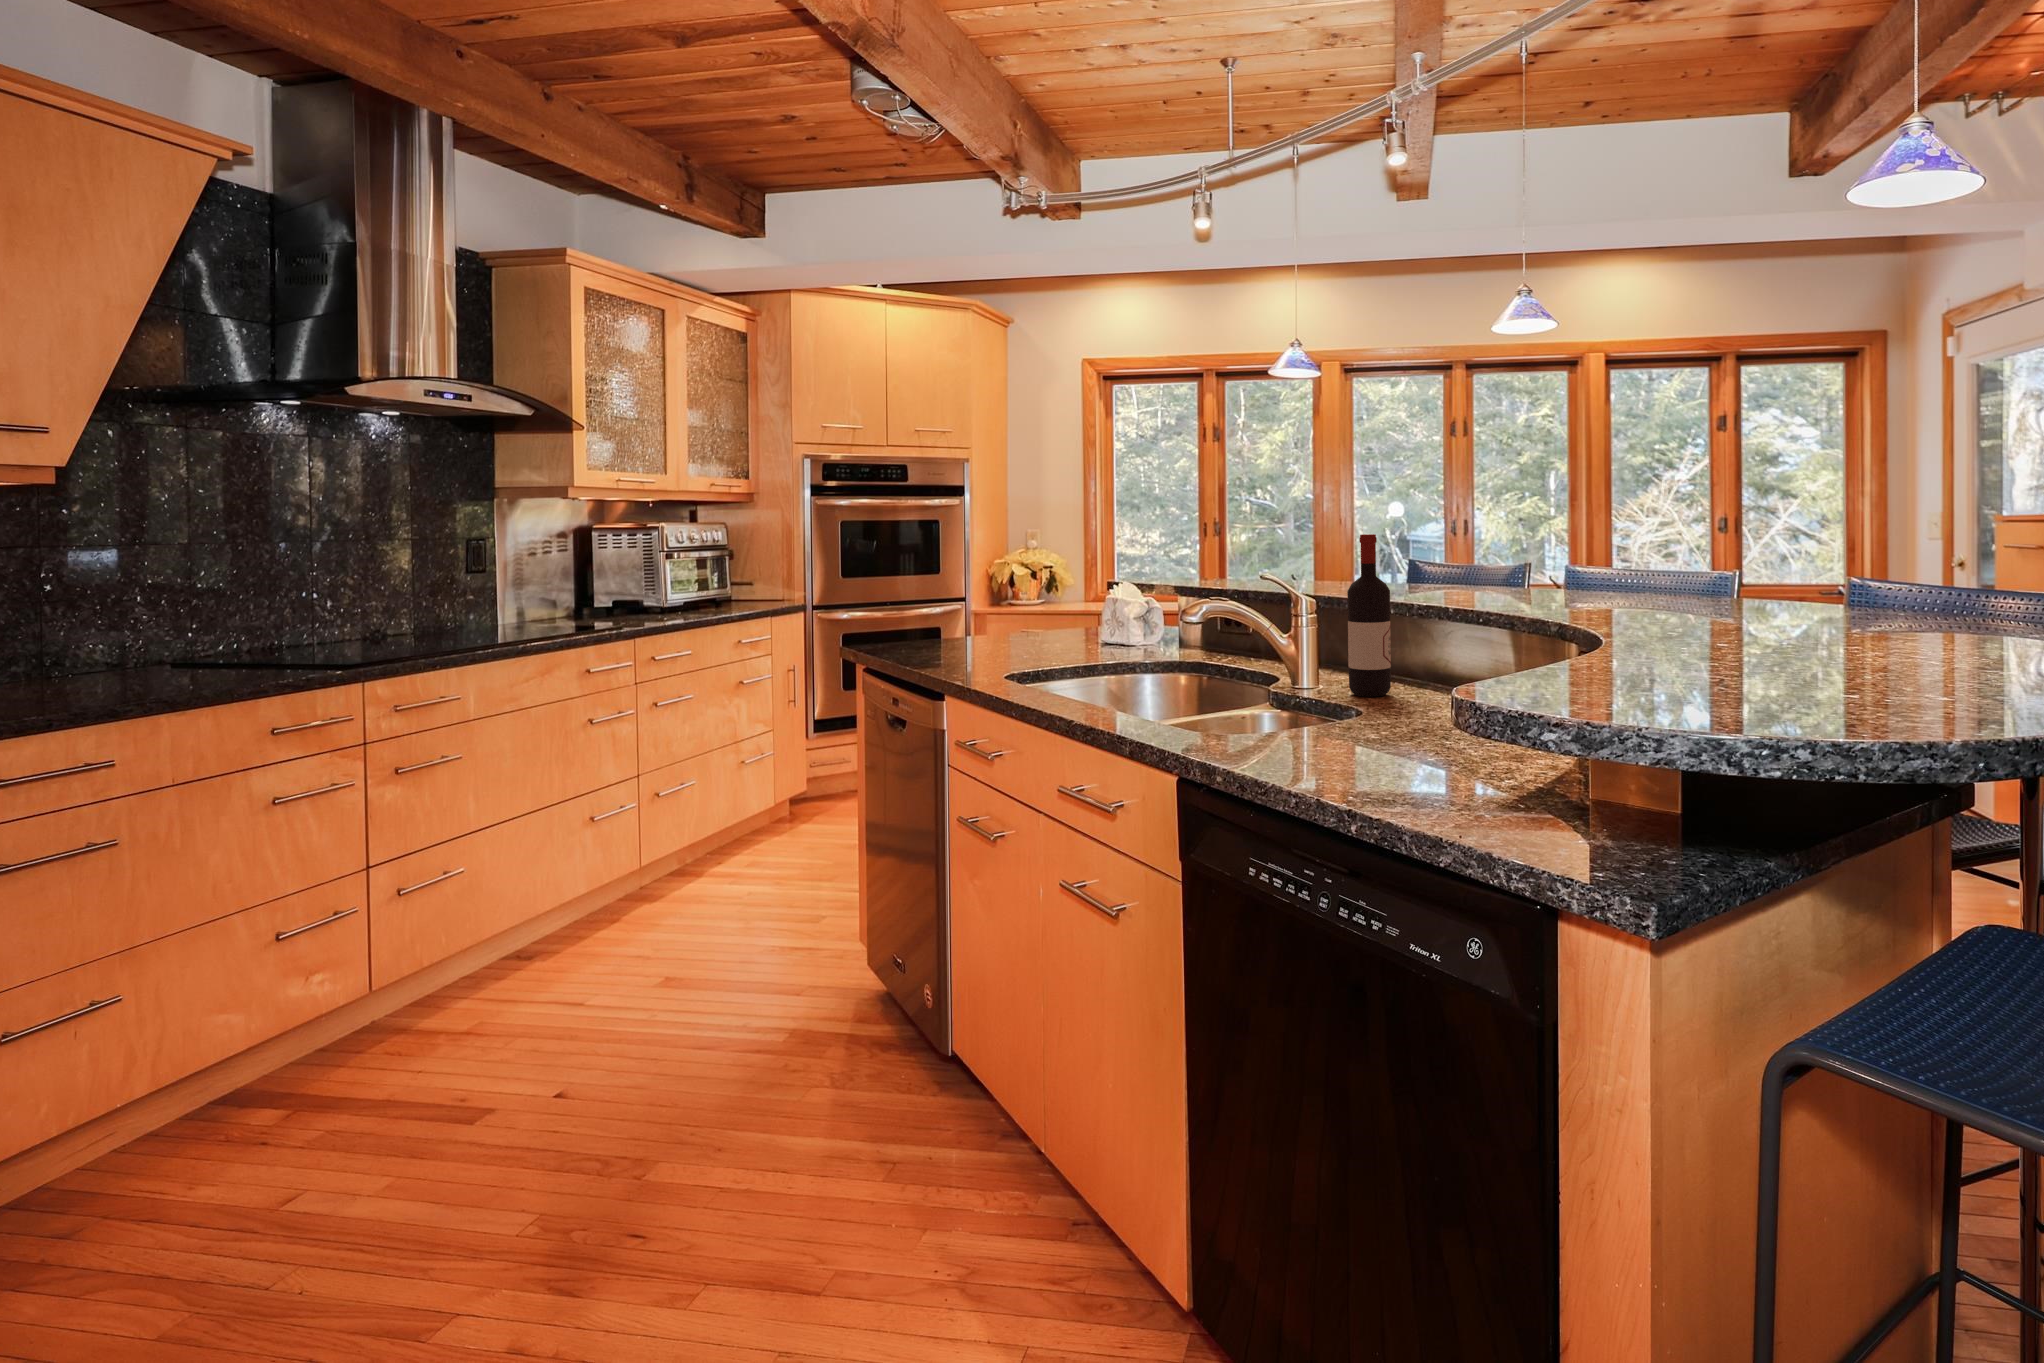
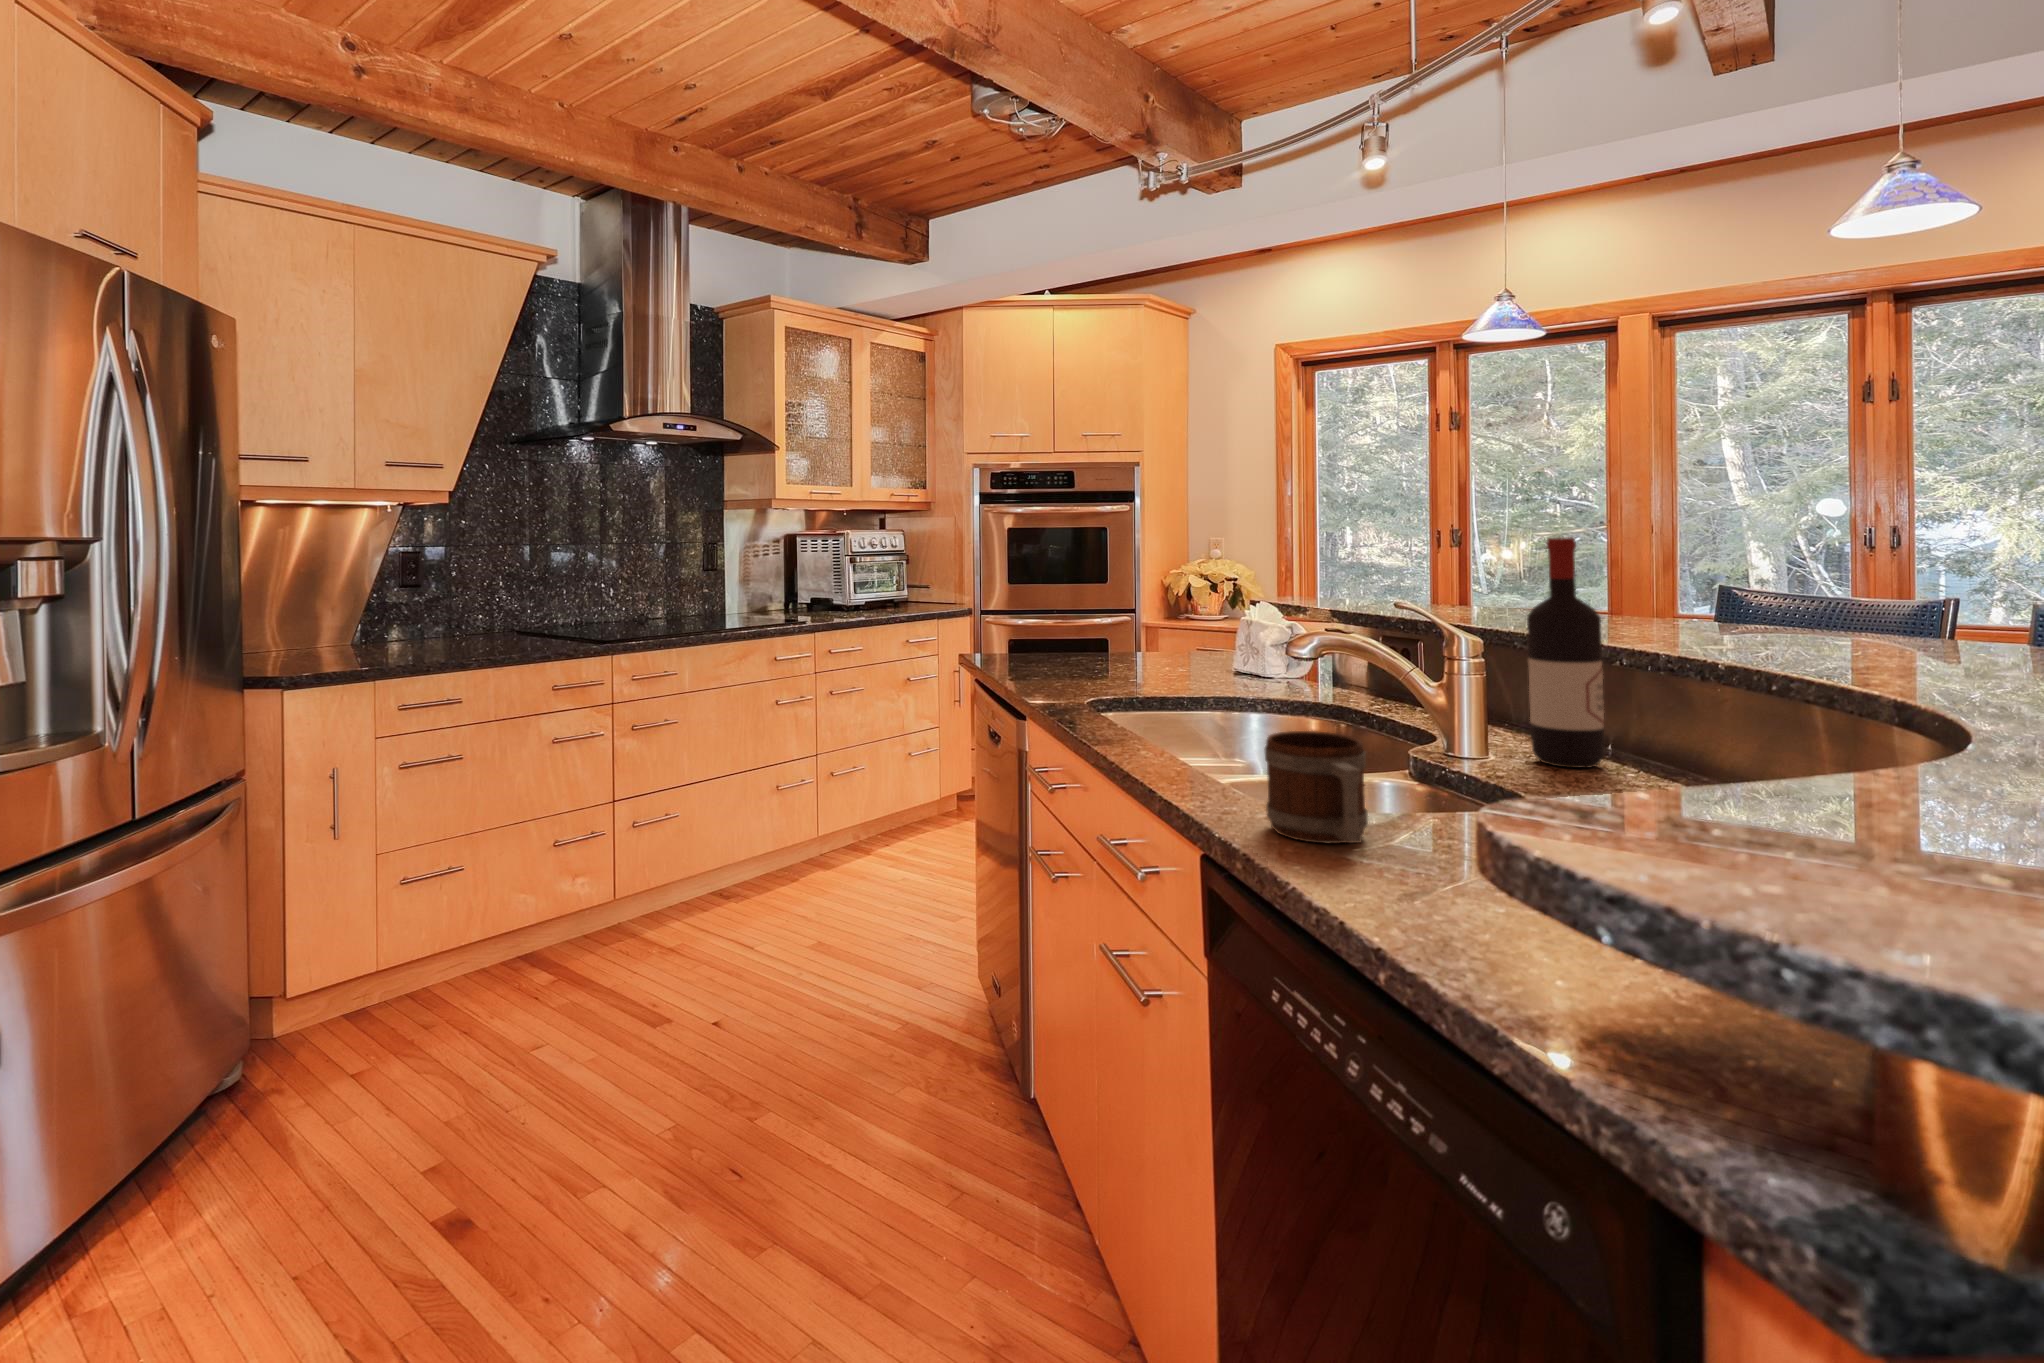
mug: none [1225,678,1298,758] -> present [1264,731,1368,843]

